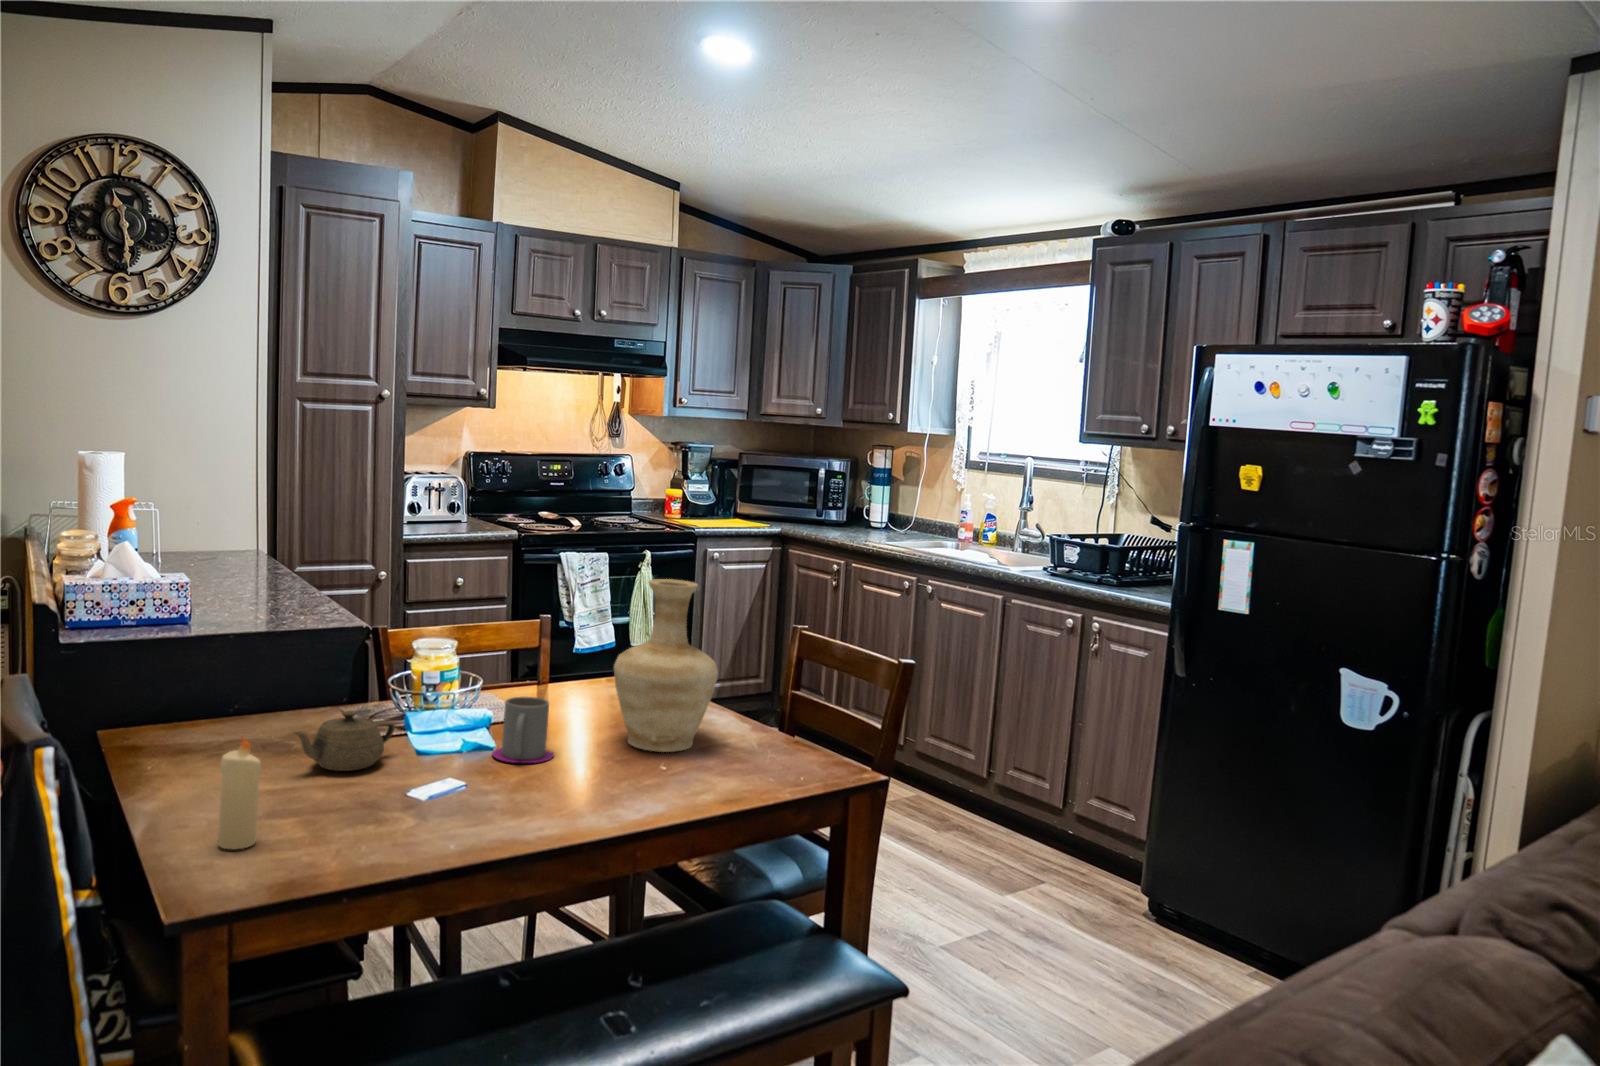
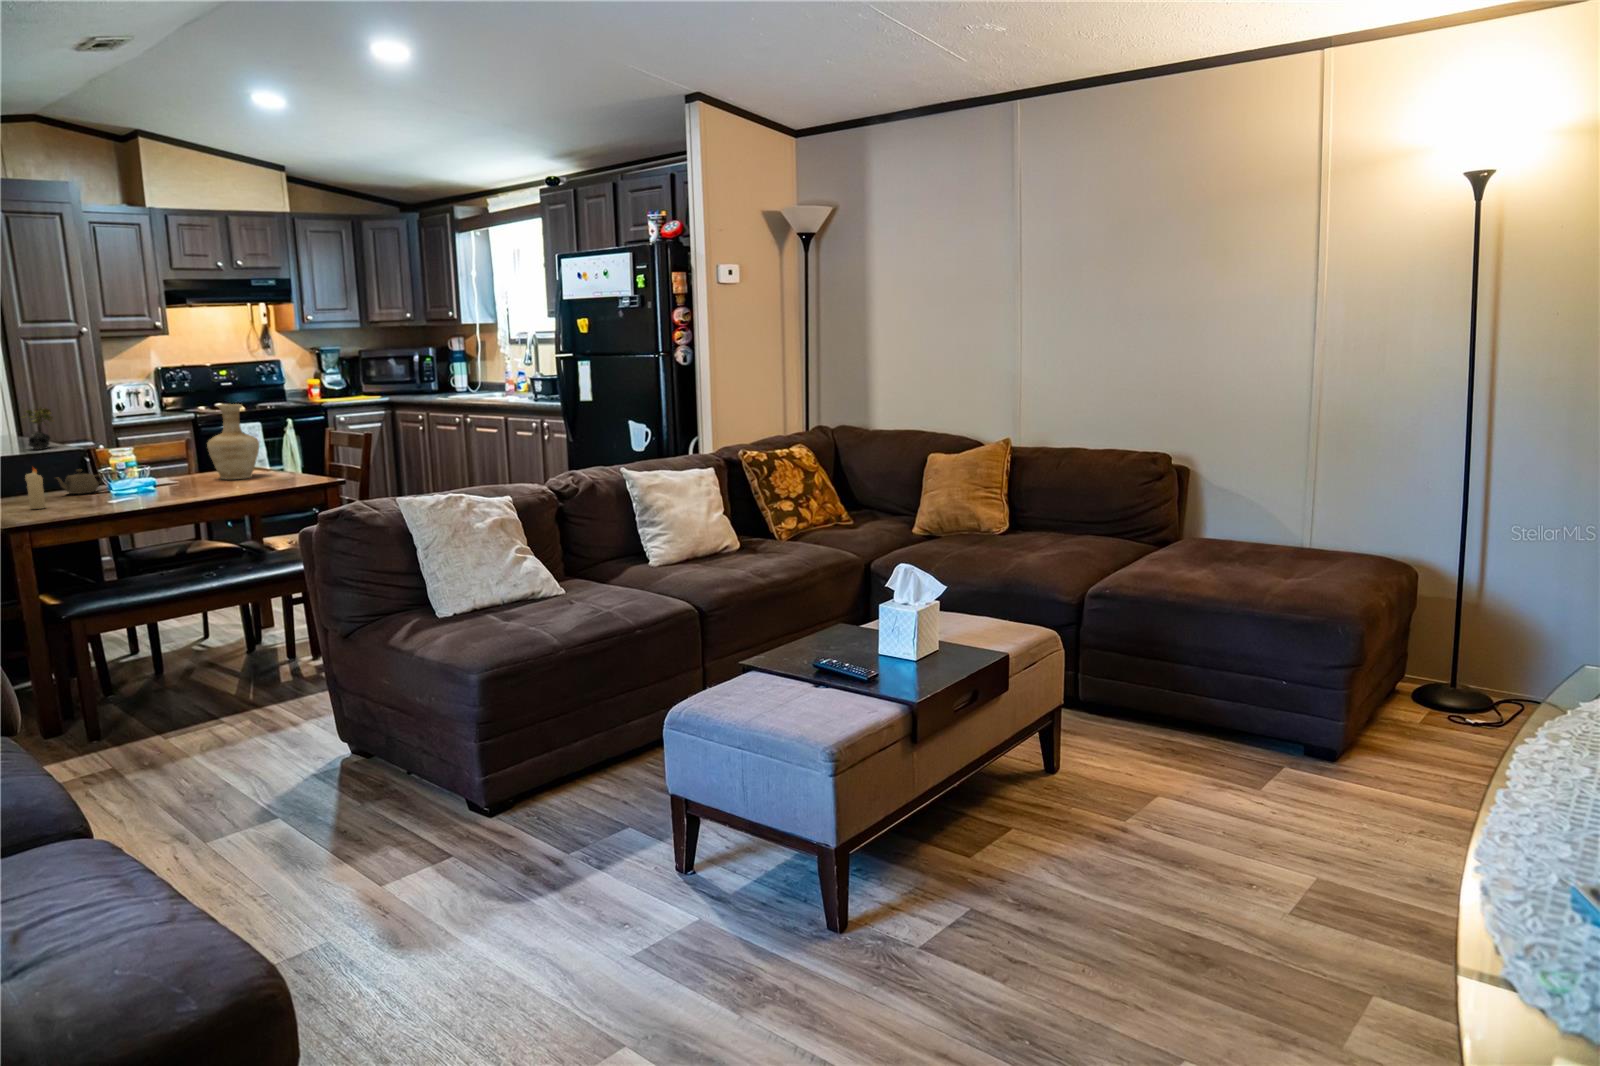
succulent plant: none [259,531,319,618] -> present [23,407,54,450]
mug: present [492,697,555,763] -> none [152,461,182,486]

